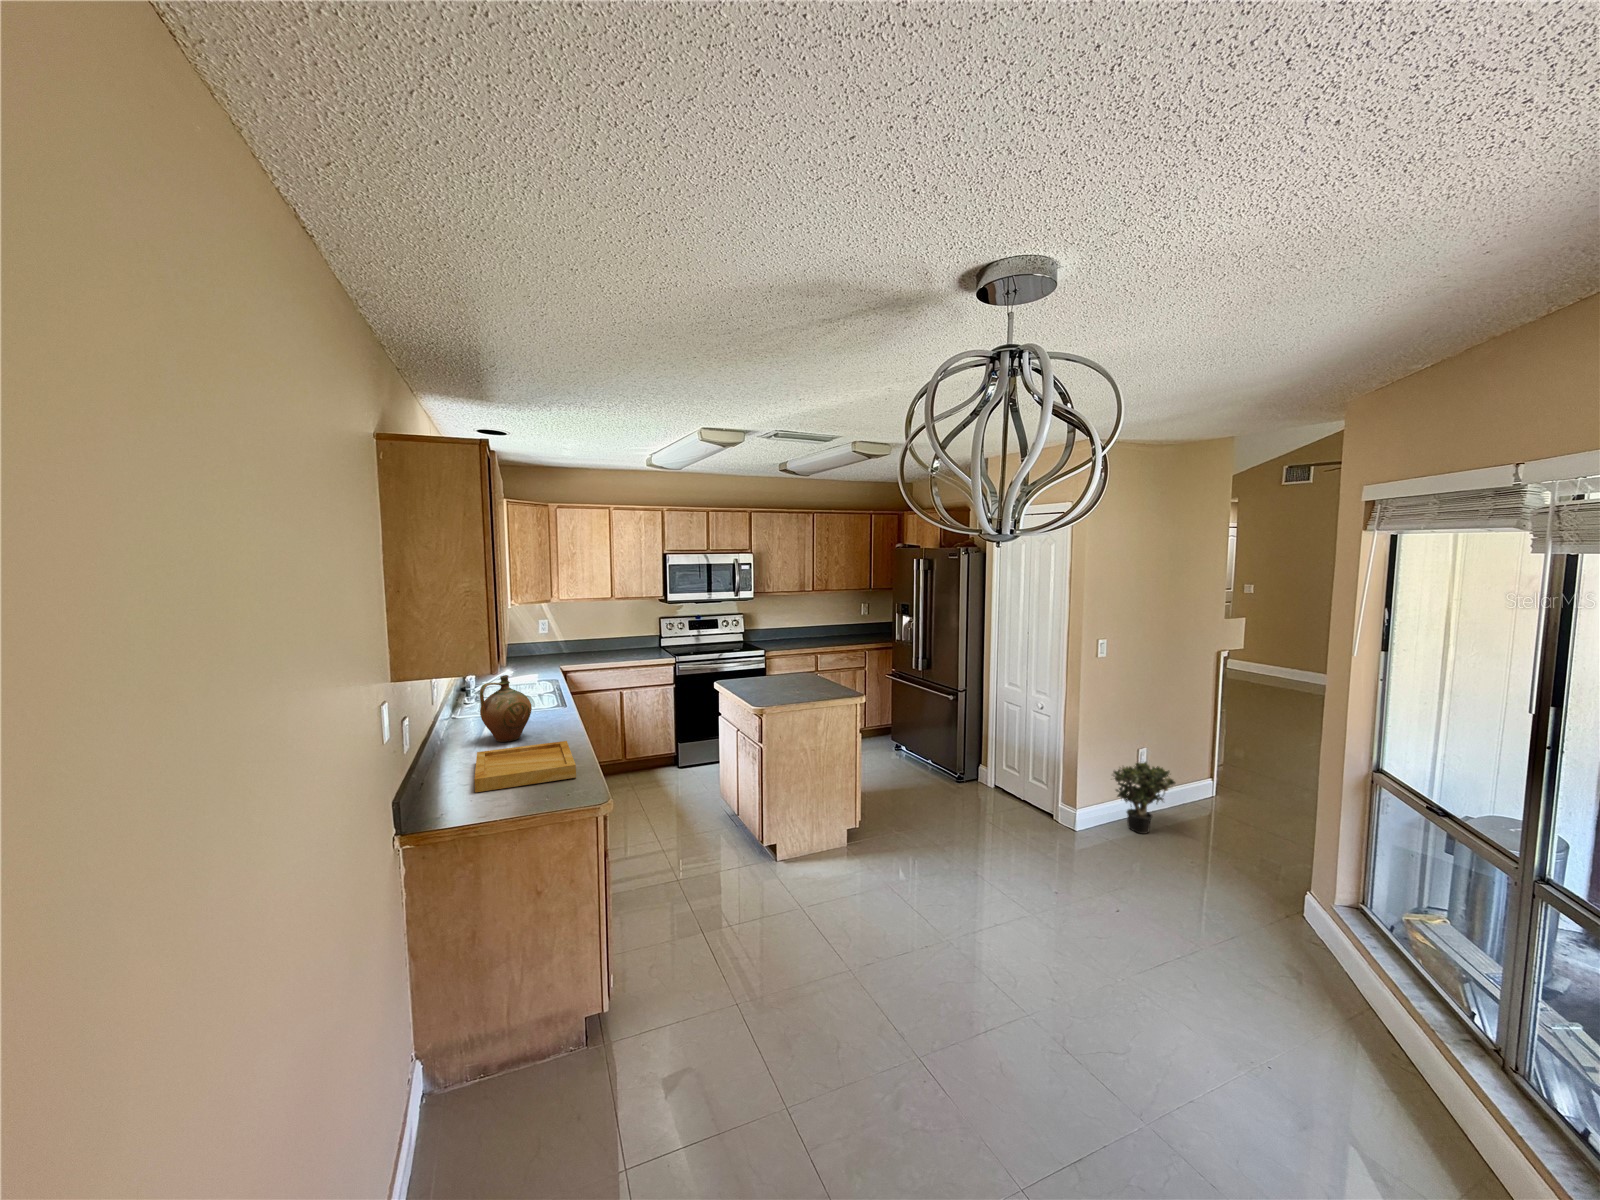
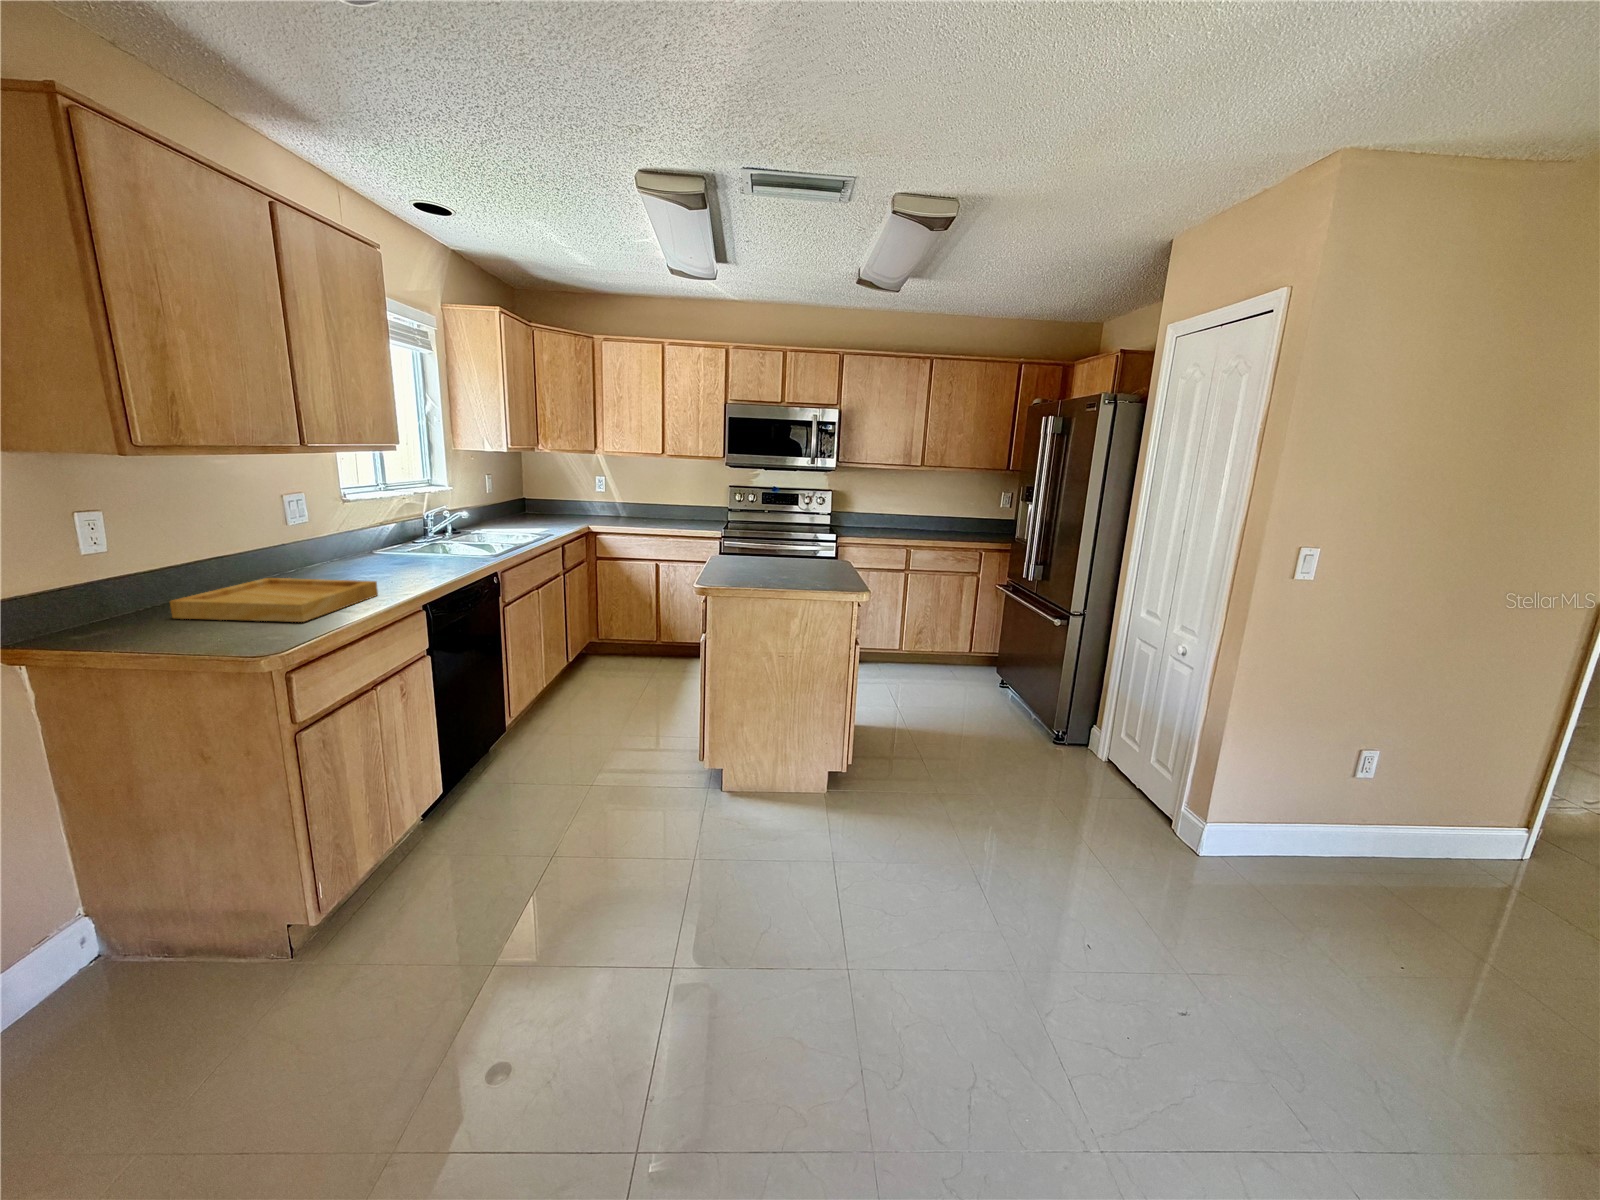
ceramic jug: present [480,675,532,742] -> none [317,496,392,577]
potted plant: present [1113,762,1176,834] -> none [1285,773,1424,897]

